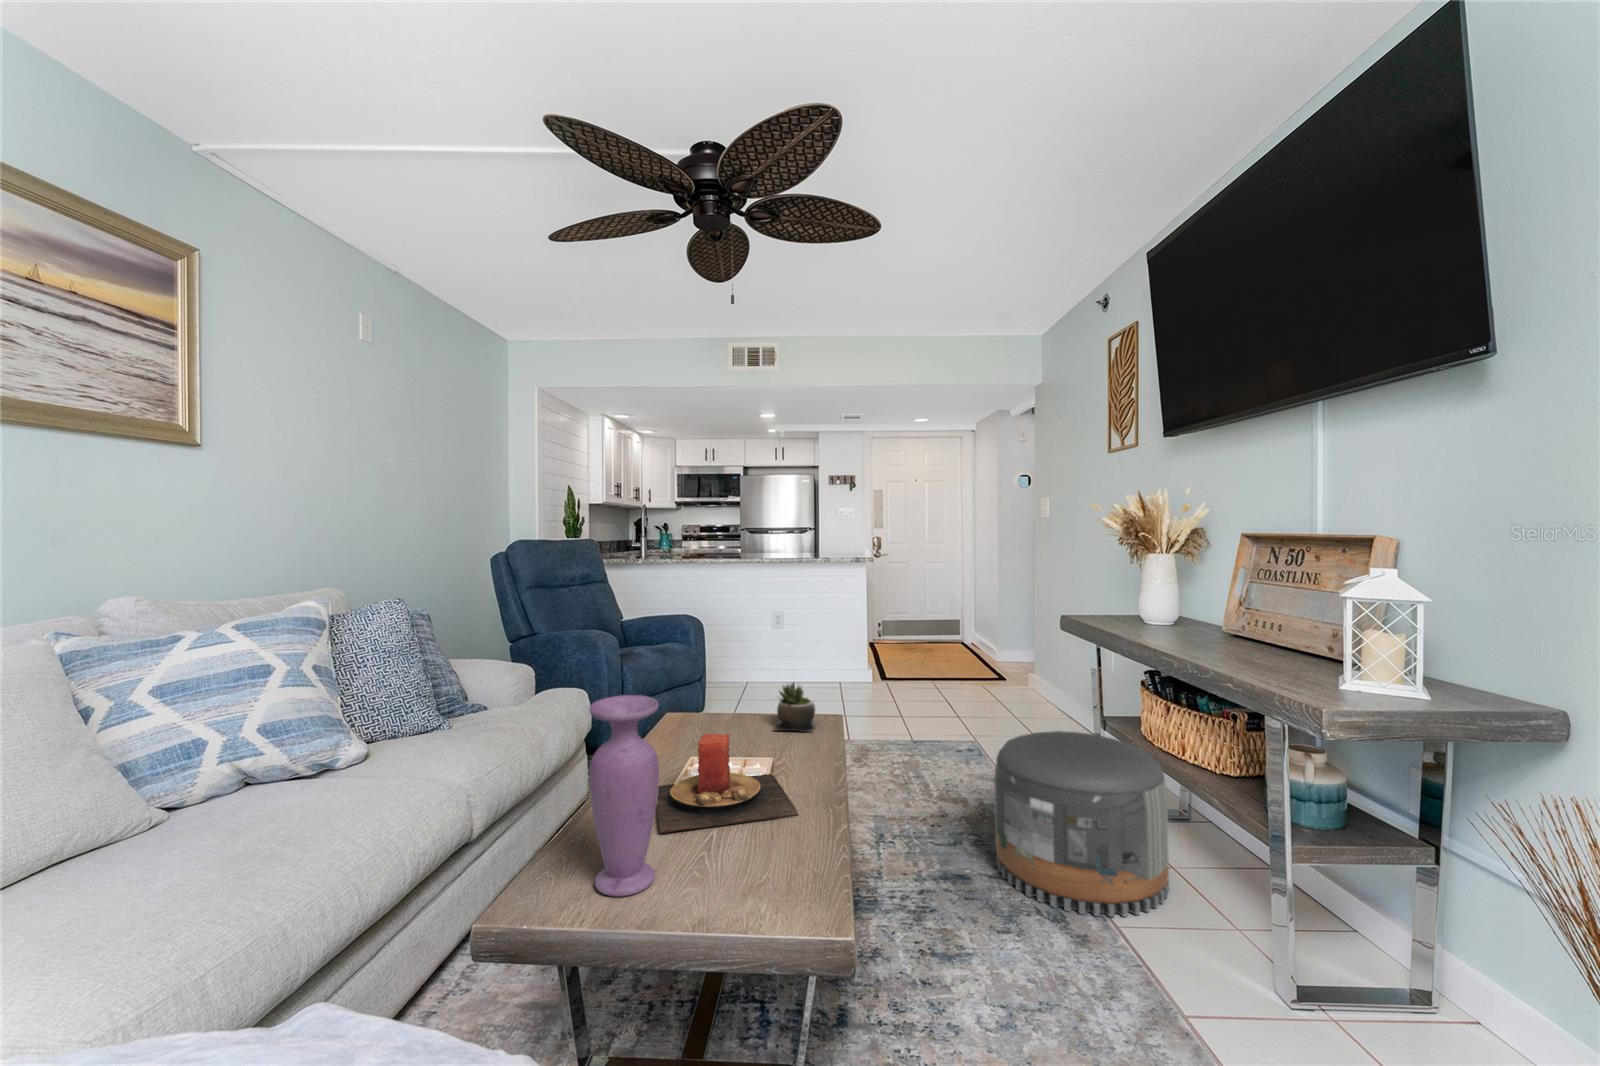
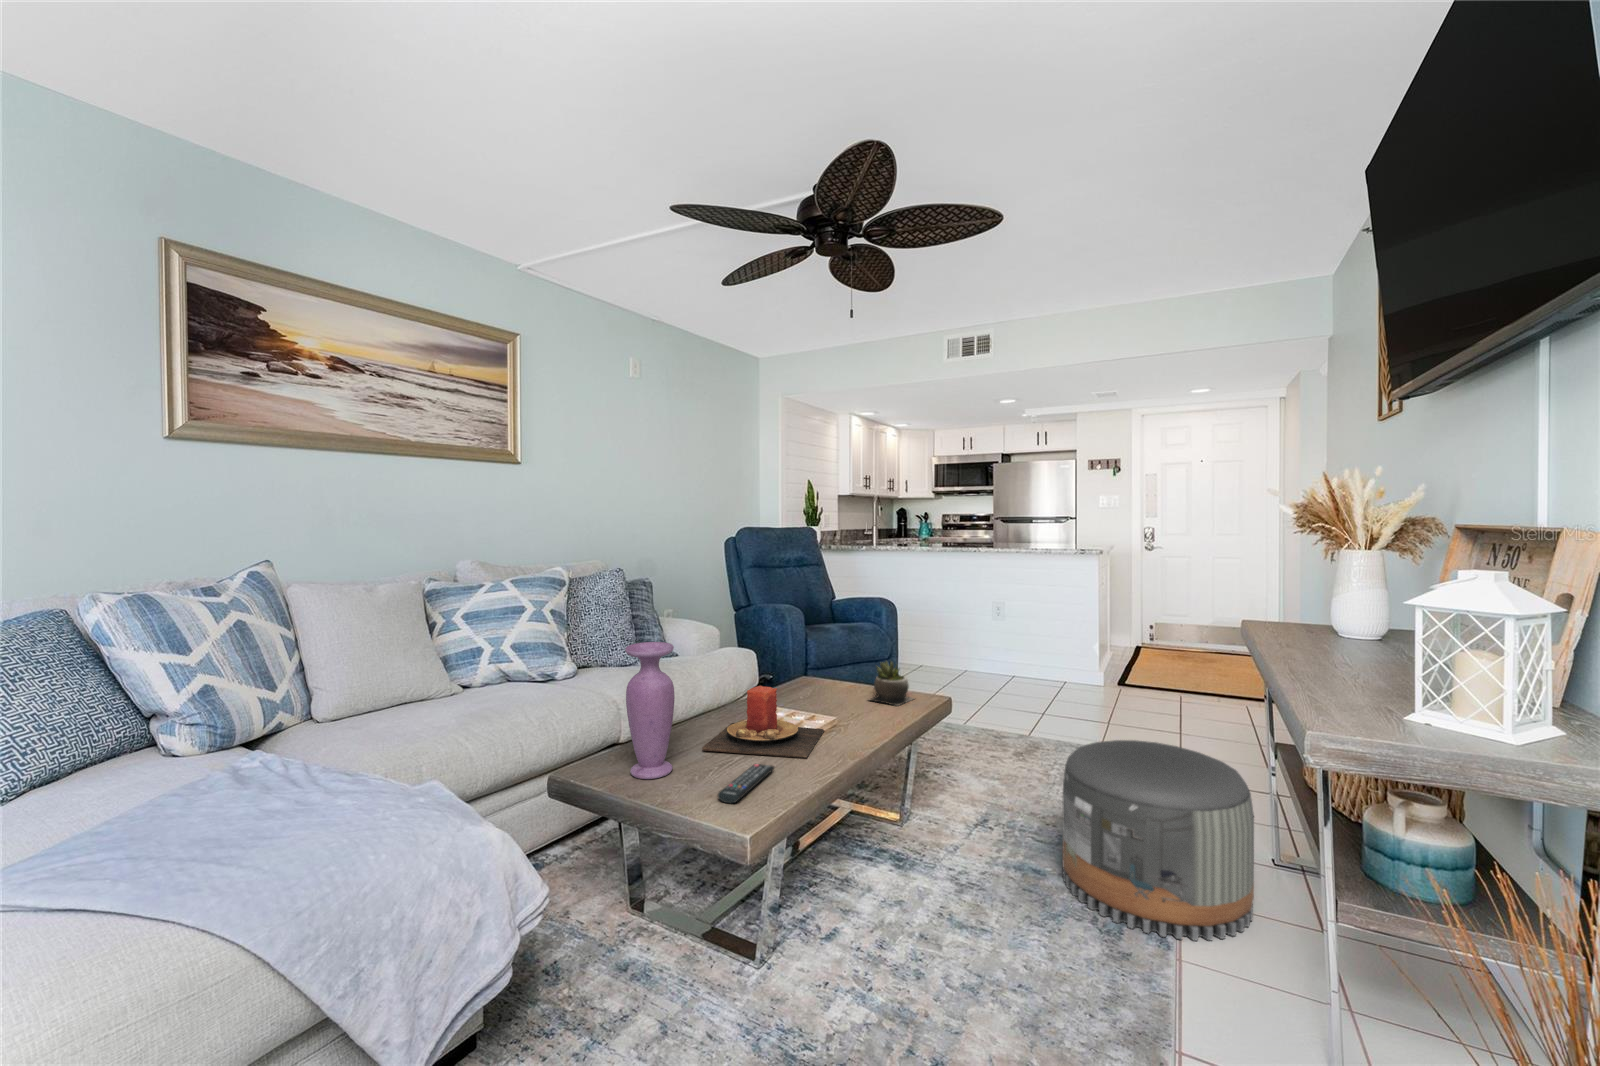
remote control: none [758,835,798,902] -> present [718,764,774,803]

